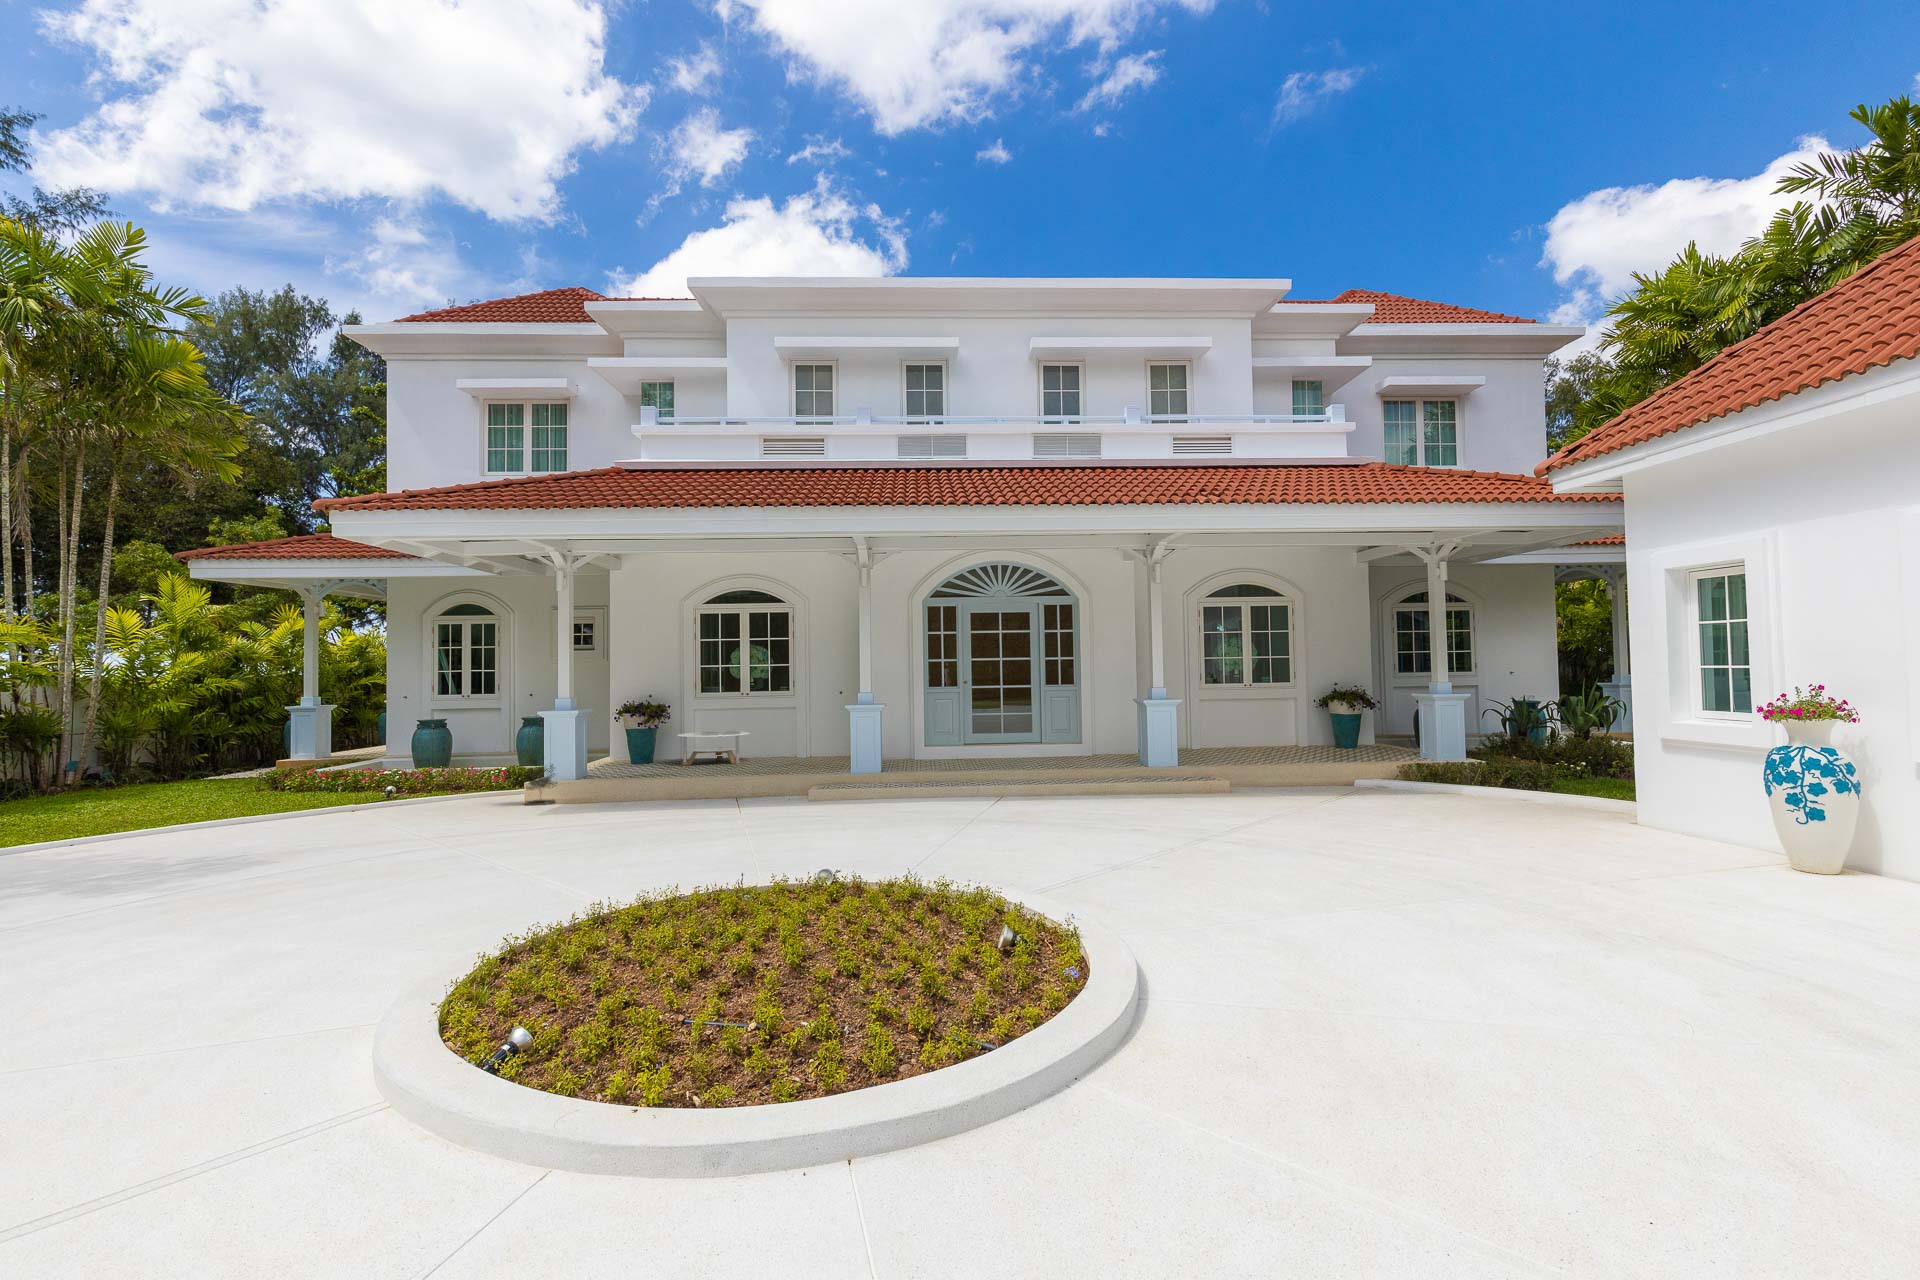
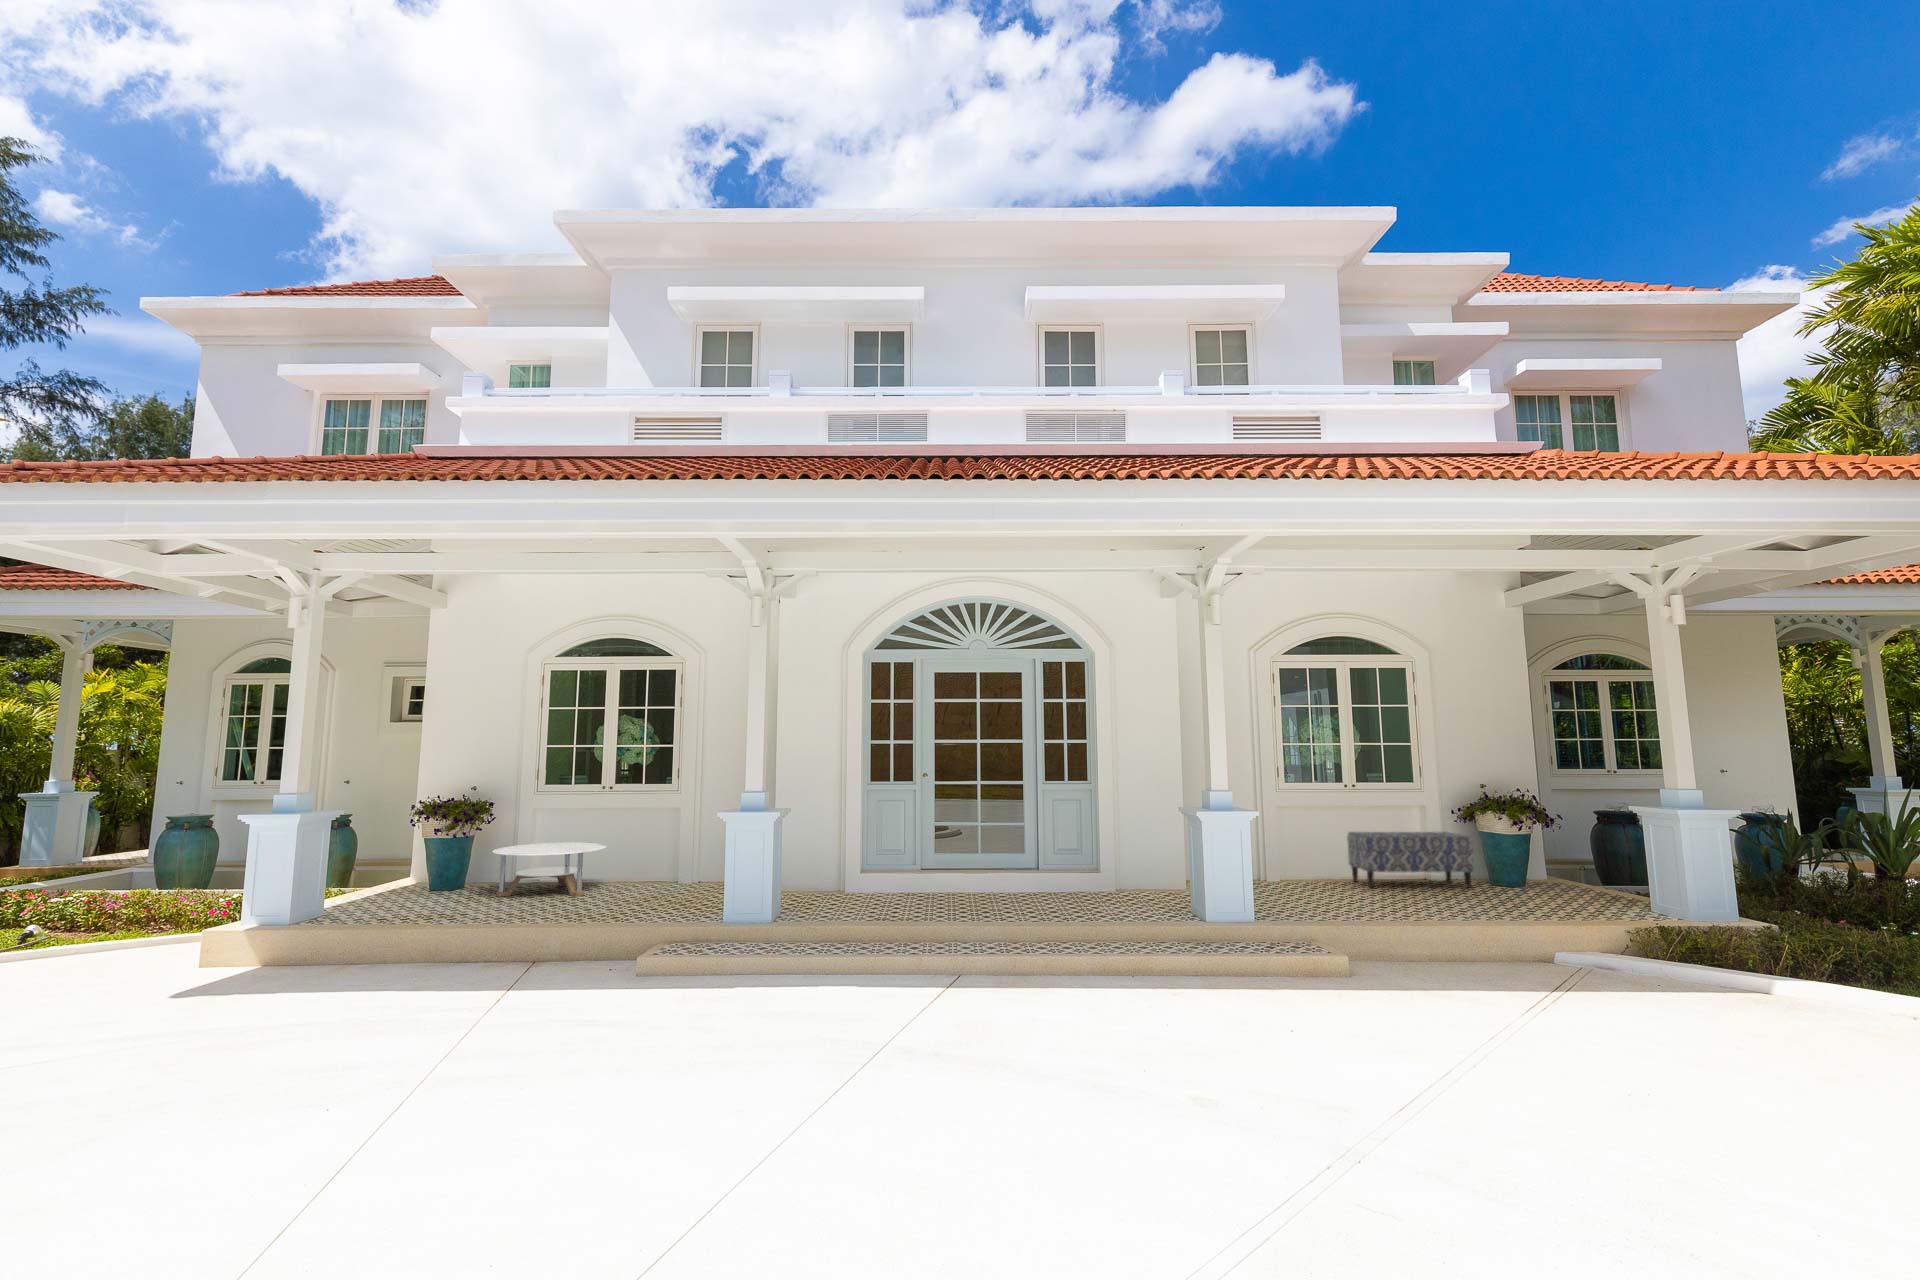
bench: none [1246,716,1326,751] -> present [1347,832,1474,888]
potted tree: present [524,755,557,805] -> none [186,888,256,977]

